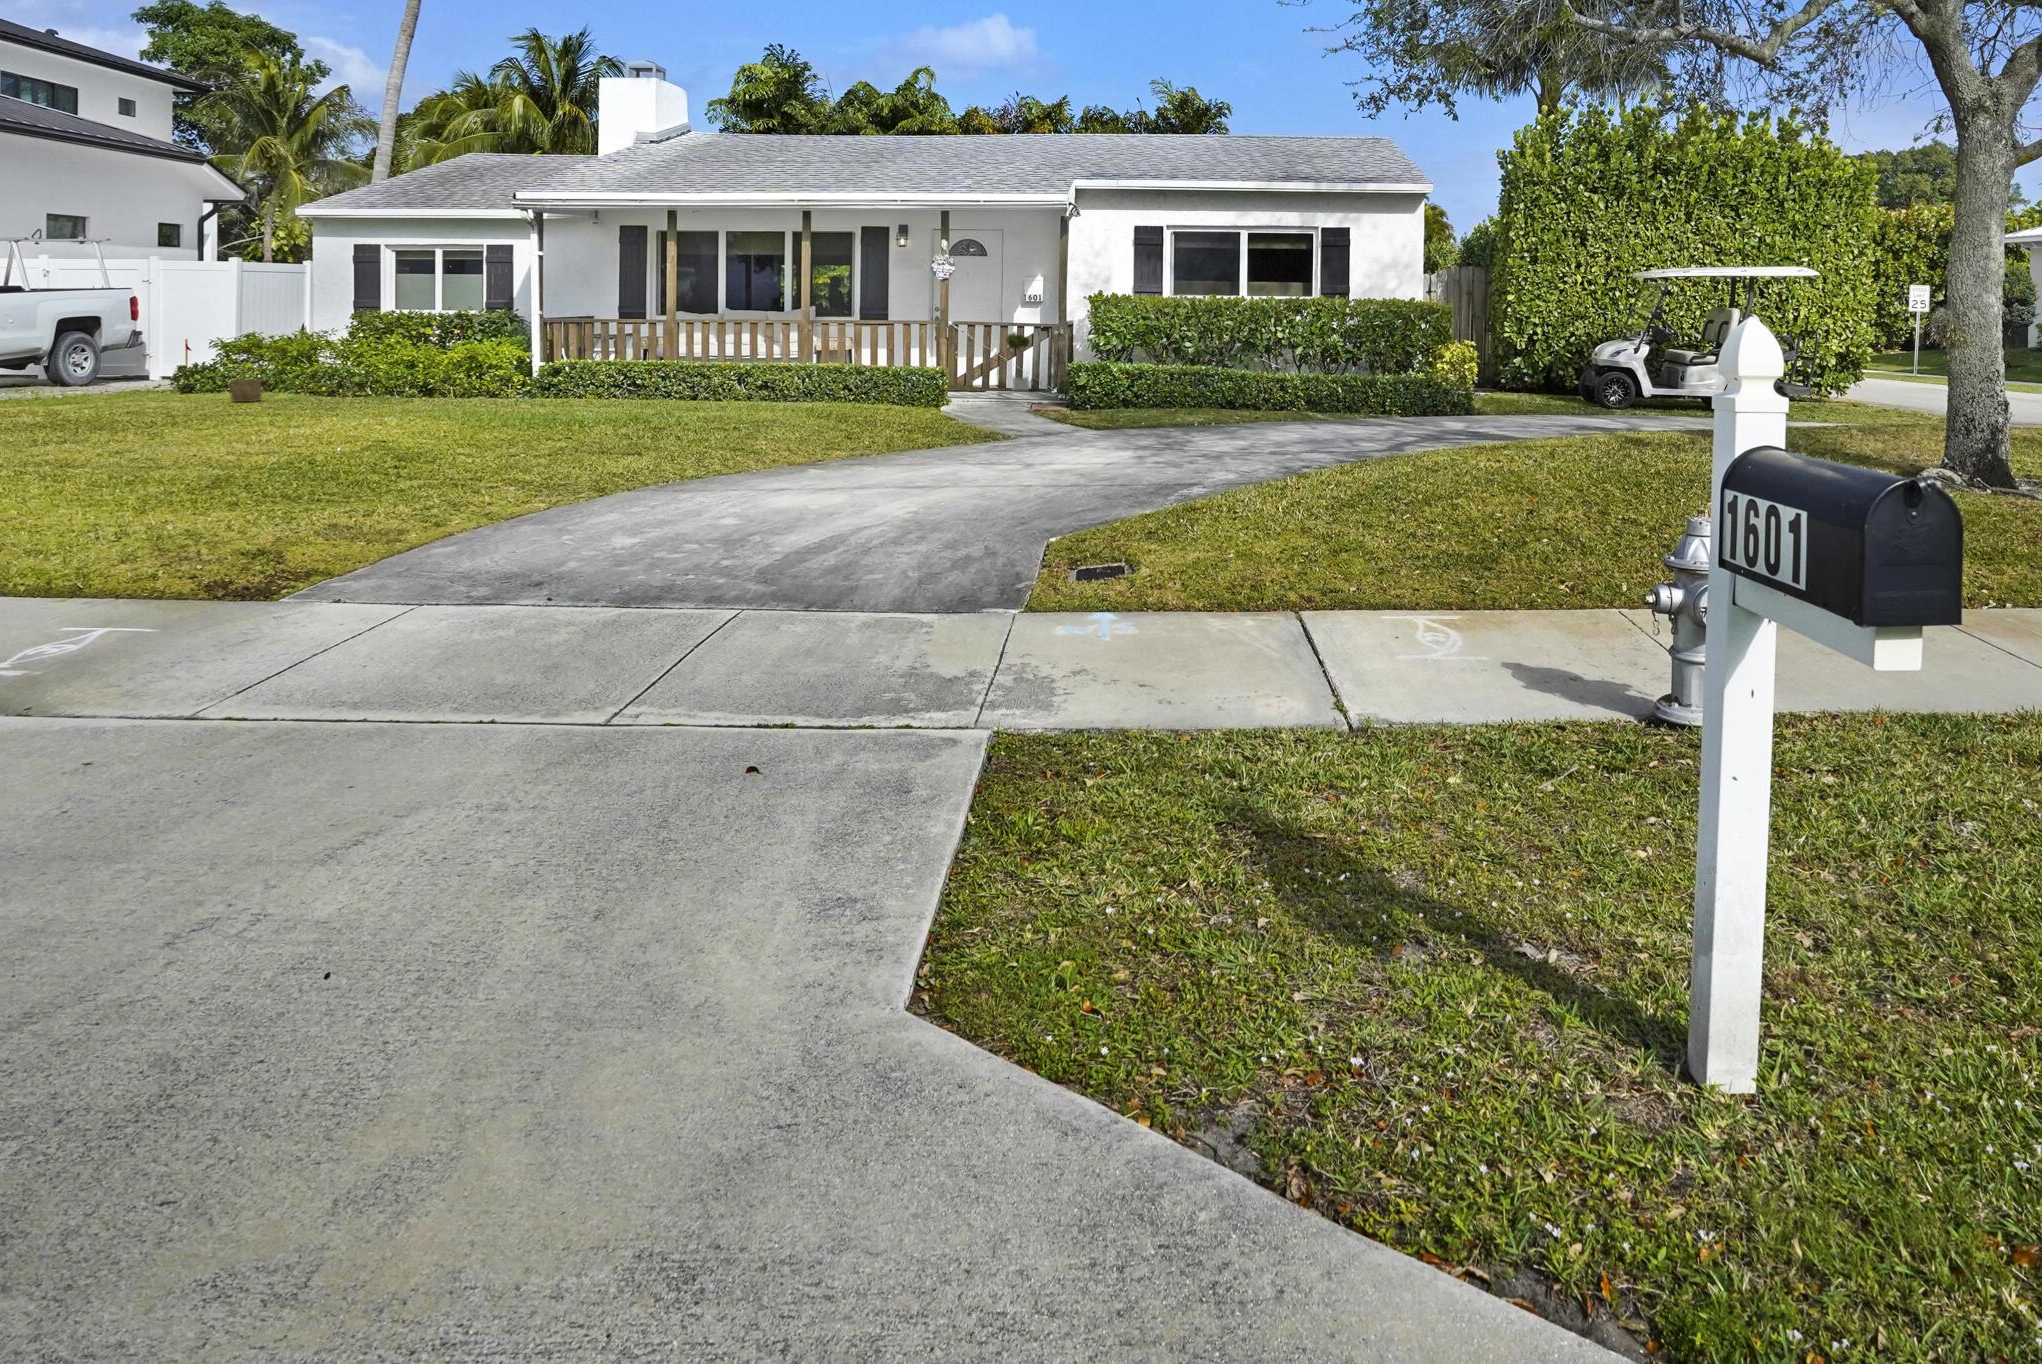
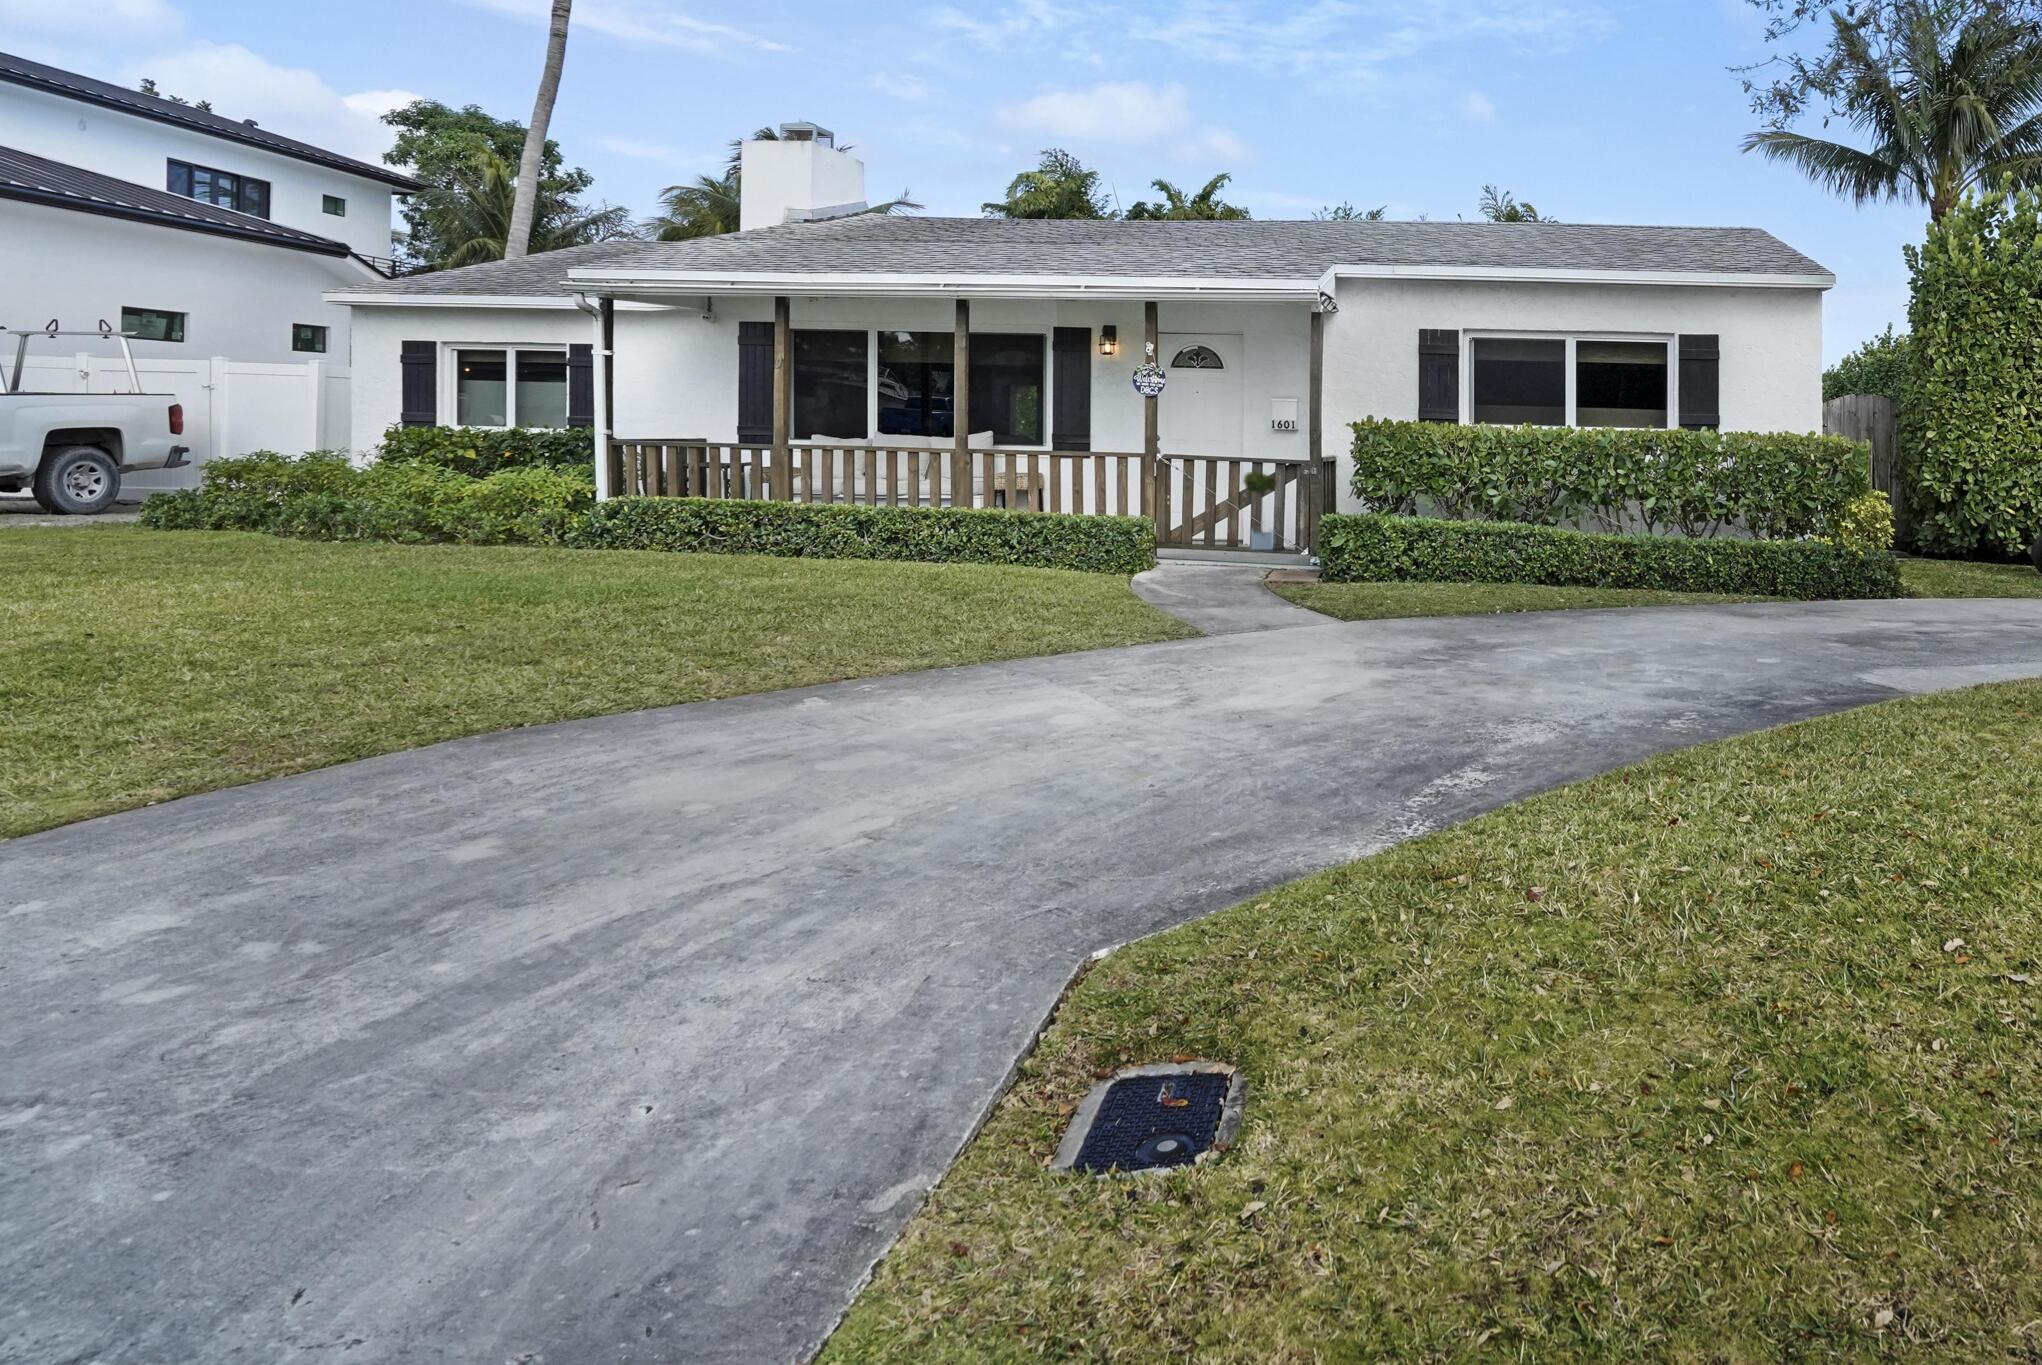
wooden bucket: present [230,379,262,402] -> none [94,522,150,555]

